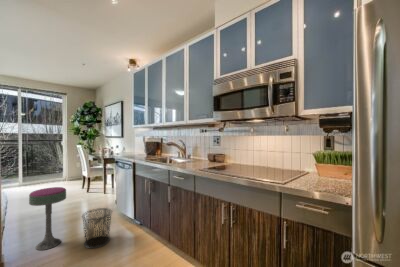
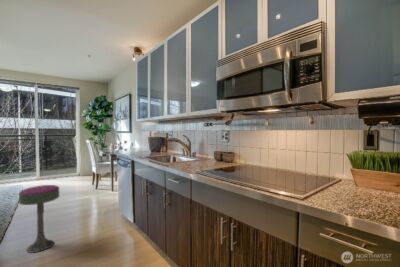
trash can: present [82,208,111,248] -> none [73,210,107,254]

